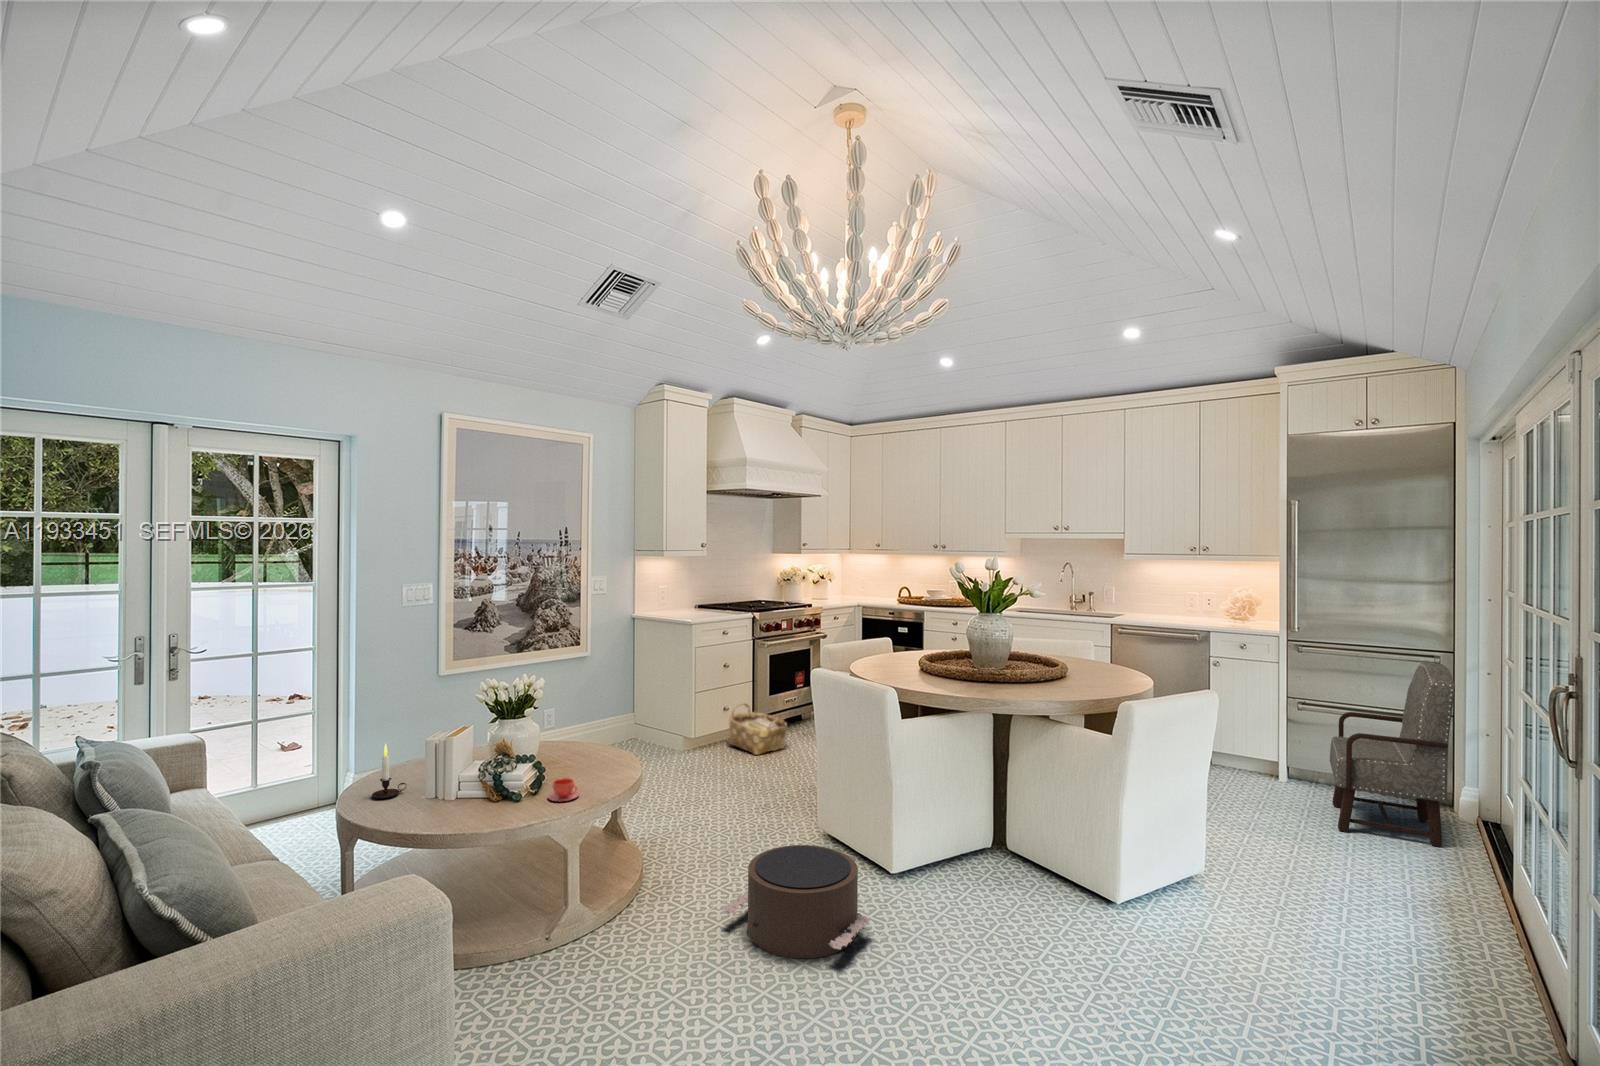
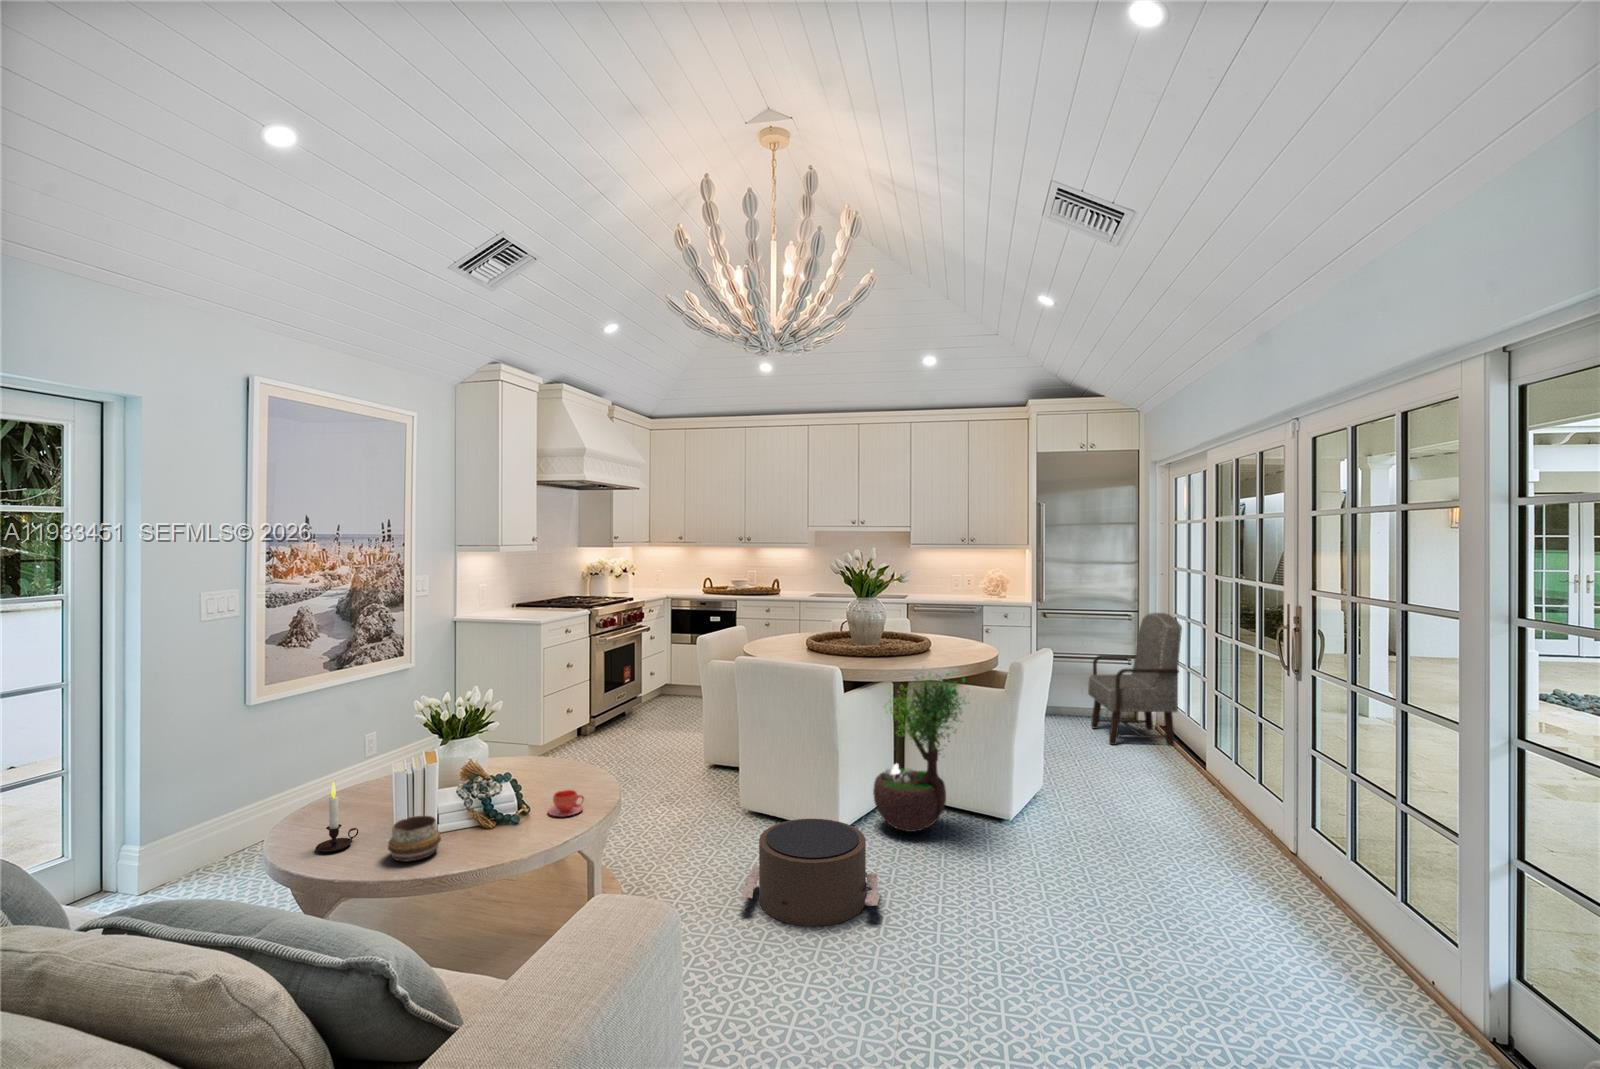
potted tree: none [931,701,1042,885] -> present [873,674,966,832]
woven basket: present [729,703,787,755] -> none [574,703,639,755]
decorative bowl: none [403,780,445,816] -> present [388,816,441,862]

